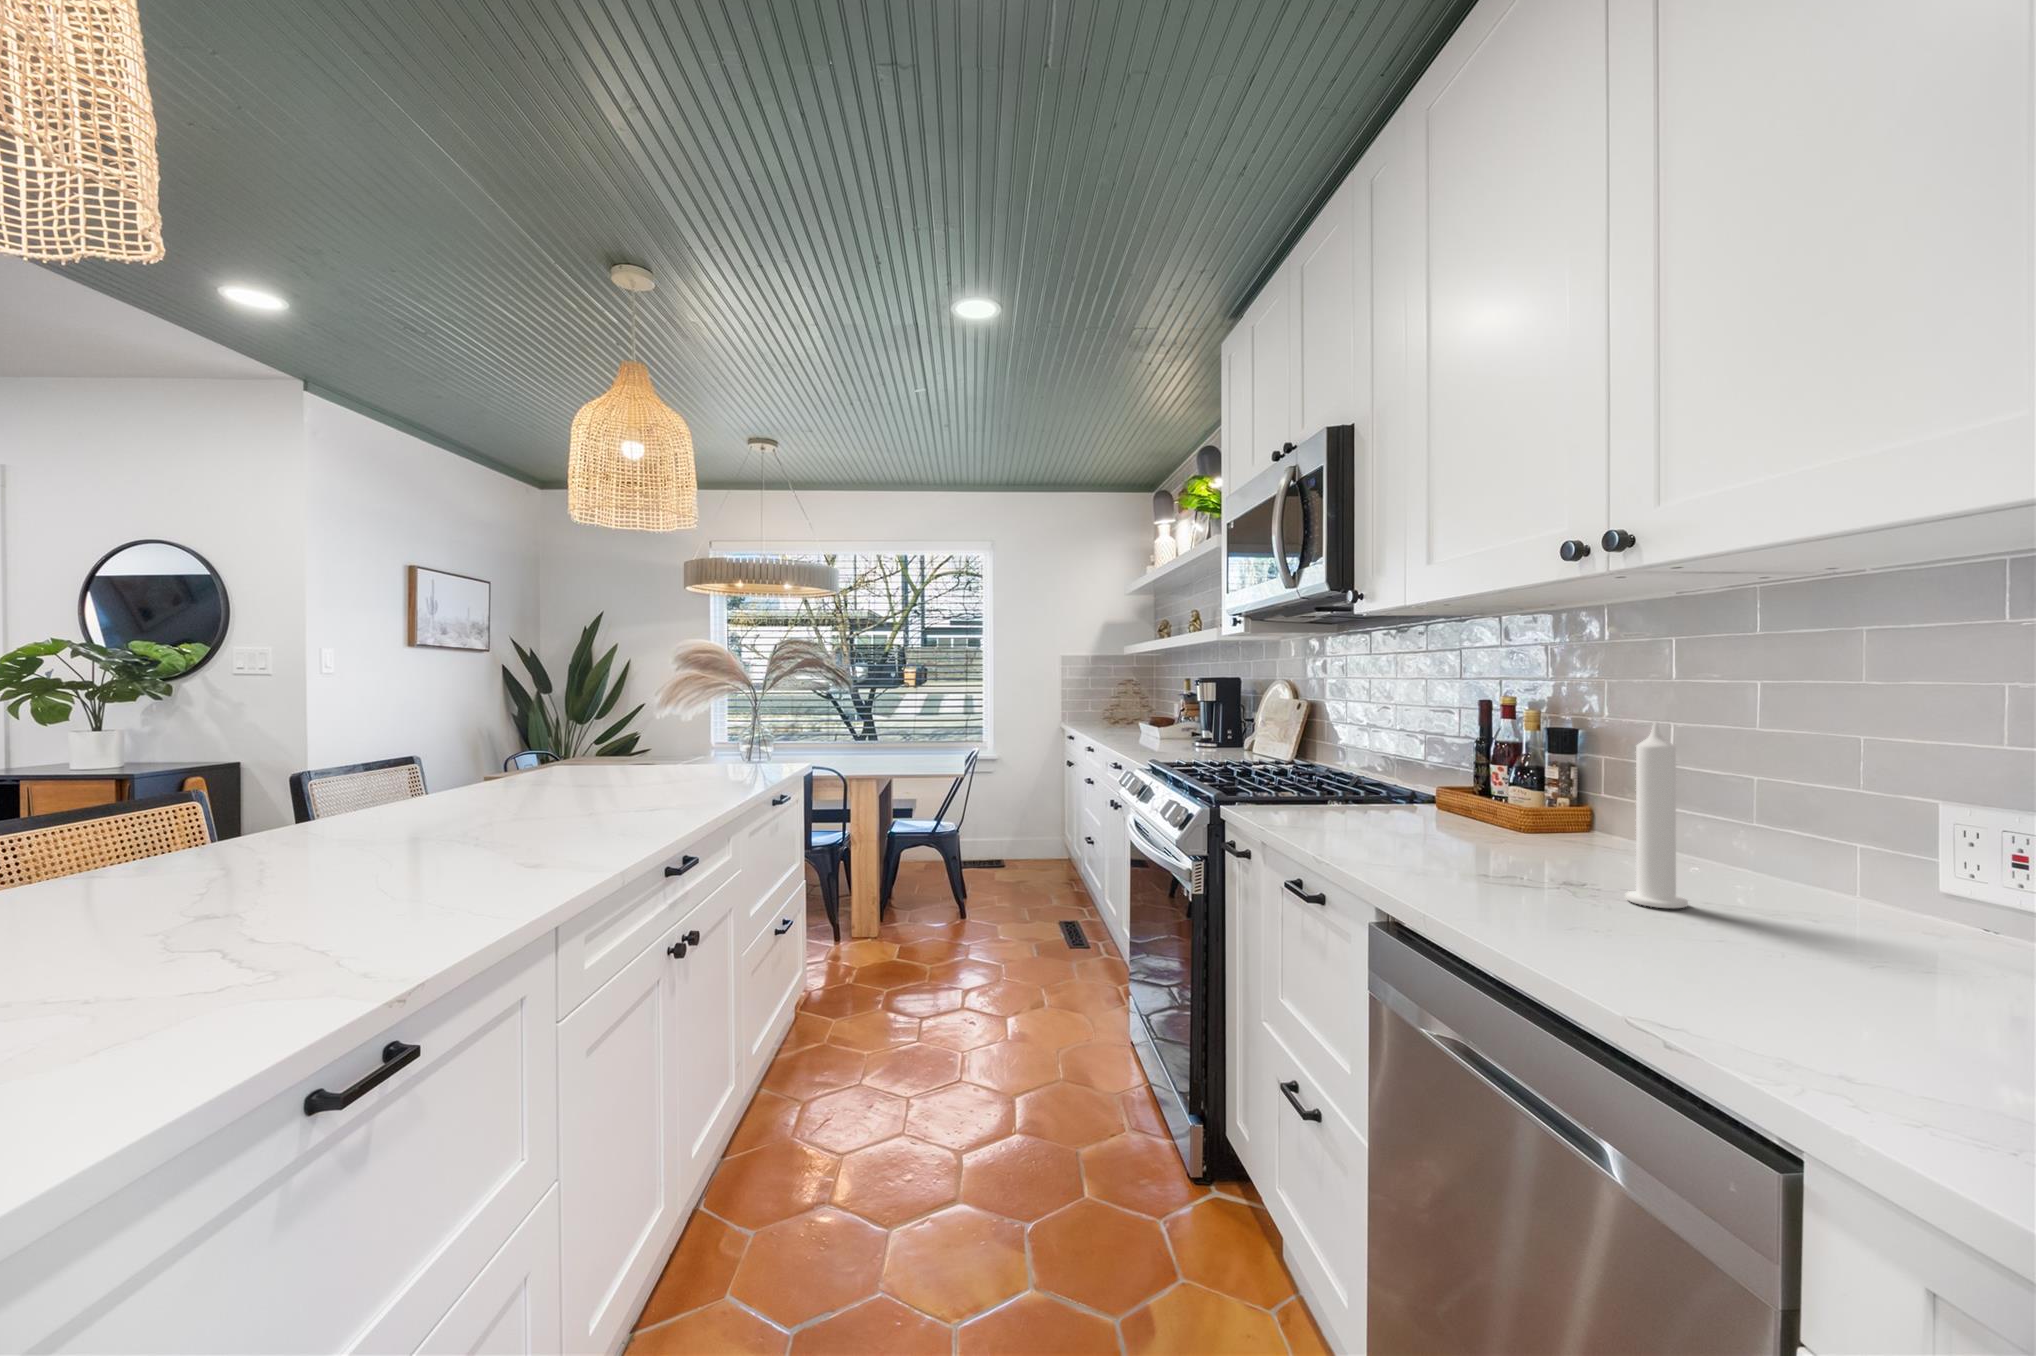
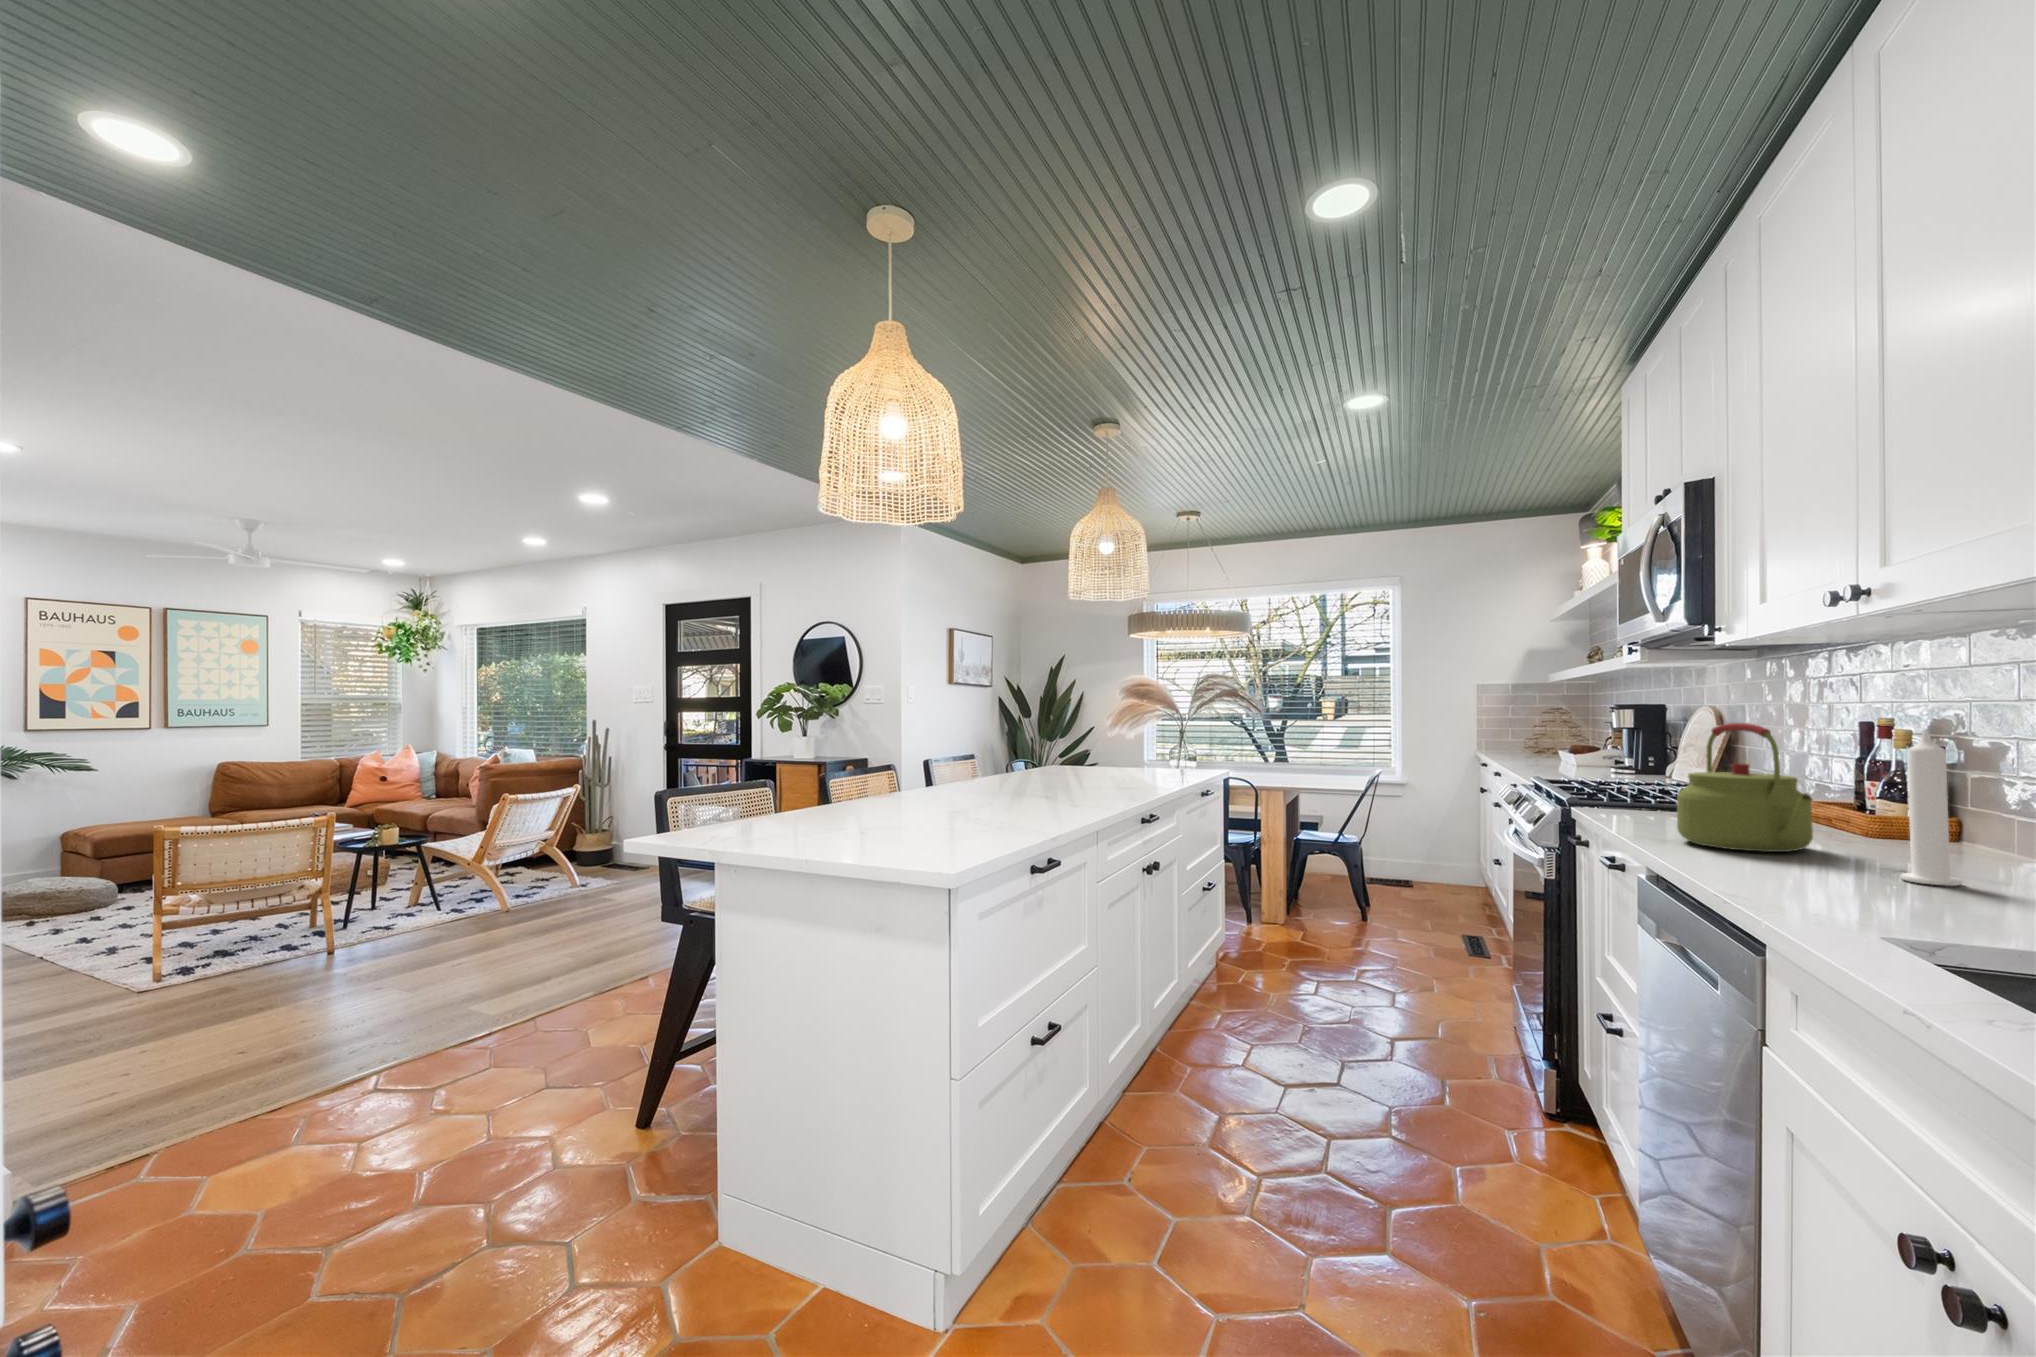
kettle: none [1361,709,1520,865] -> present [1677,723,1813,852]

